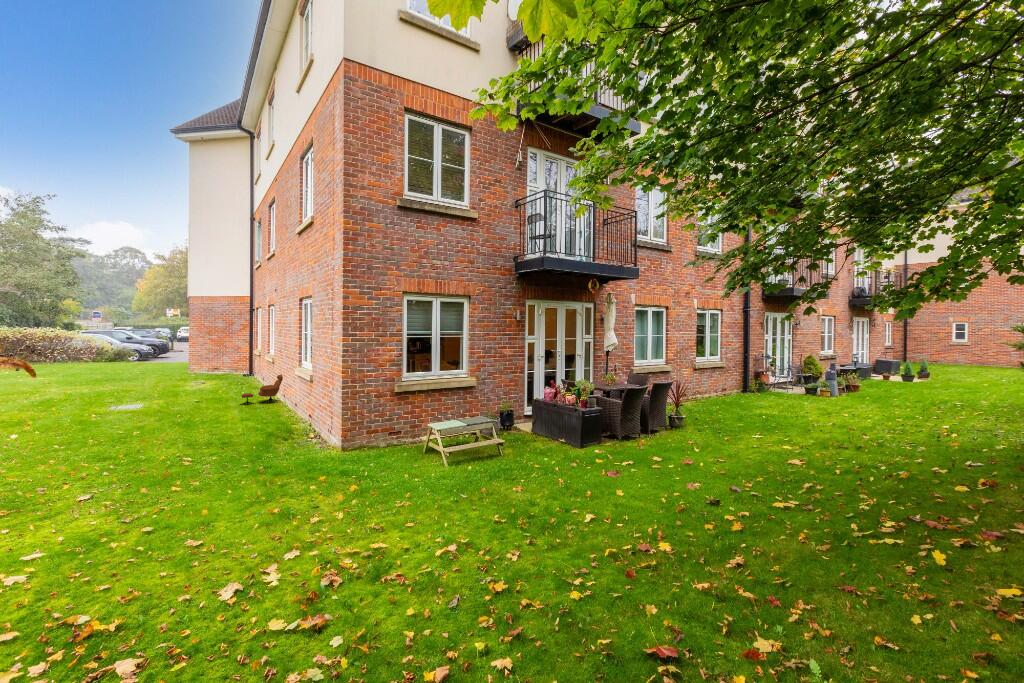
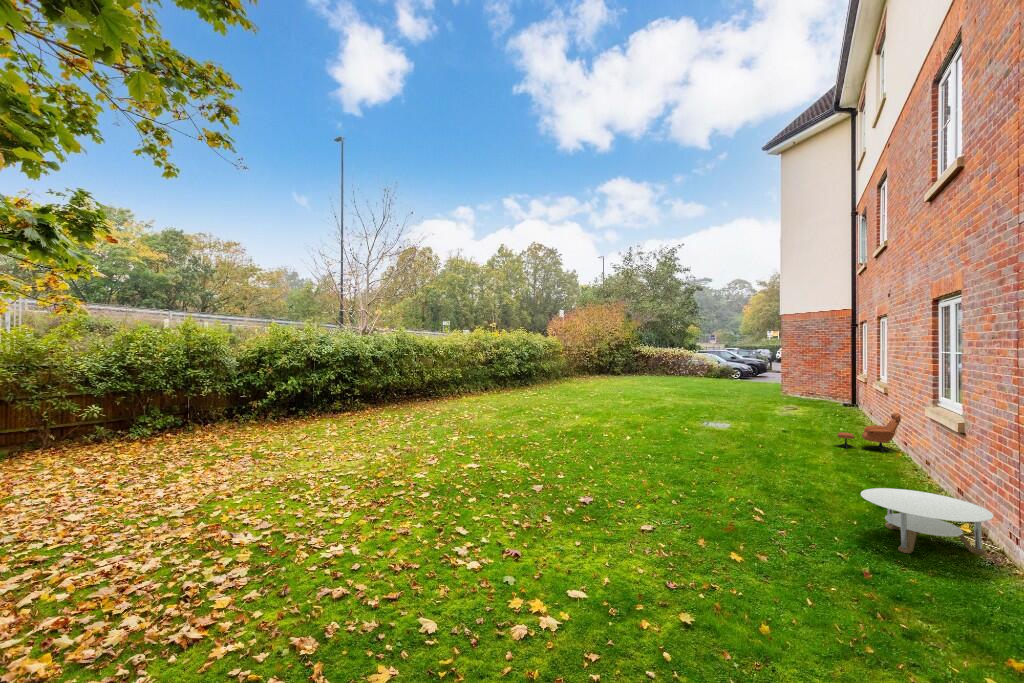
round table: none [258,418,323,454] -> present [861,488,993,554]

